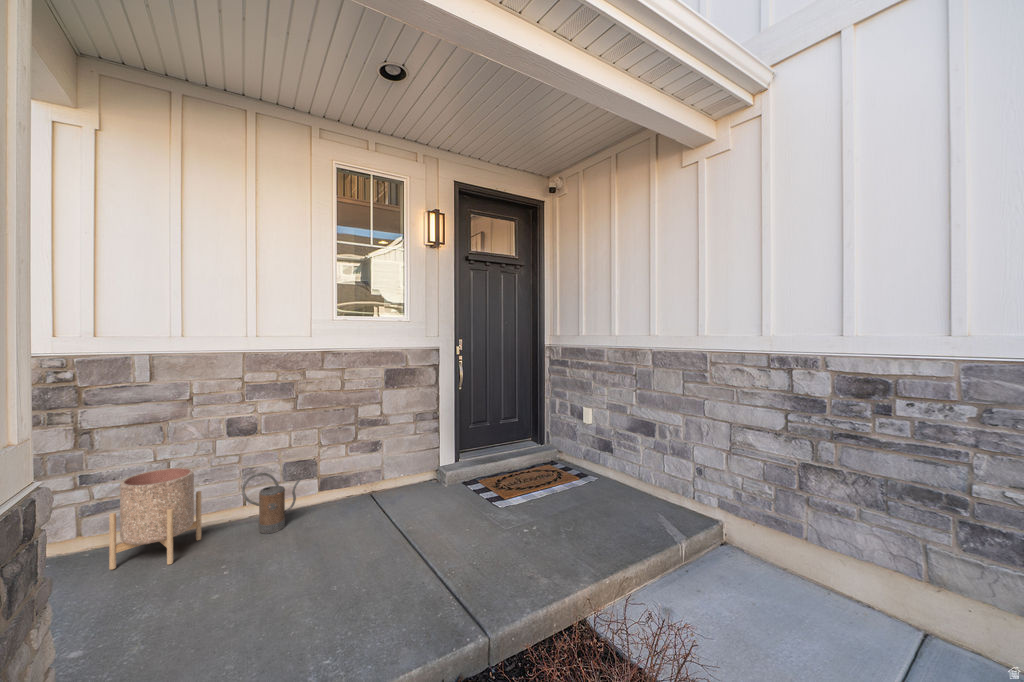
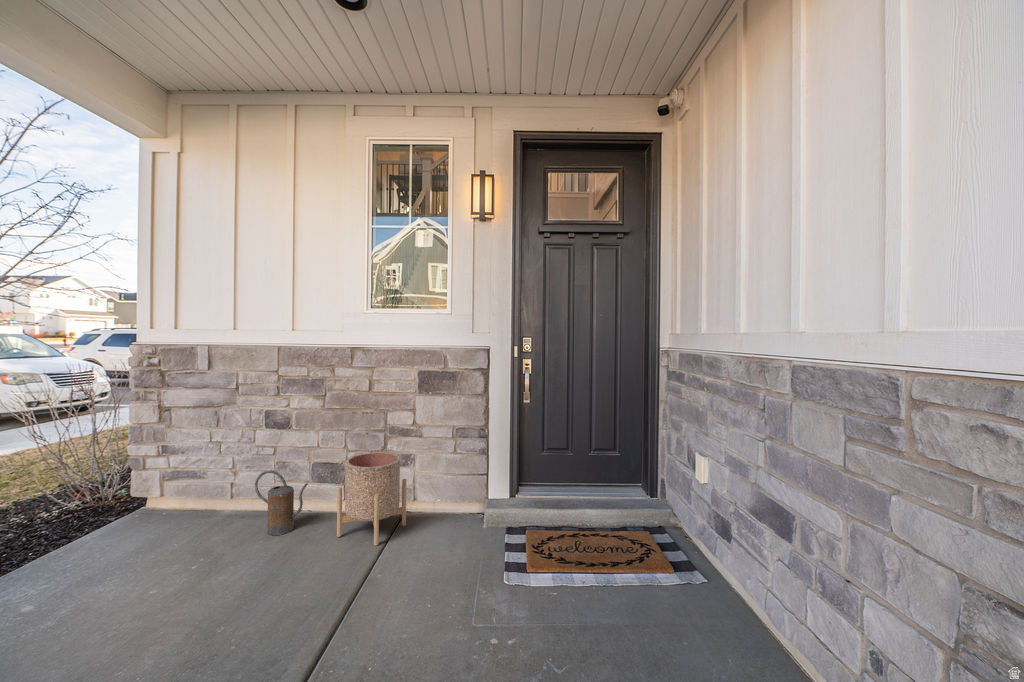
planter: present [109,468,201,569] -> present [337,452,407,546]

